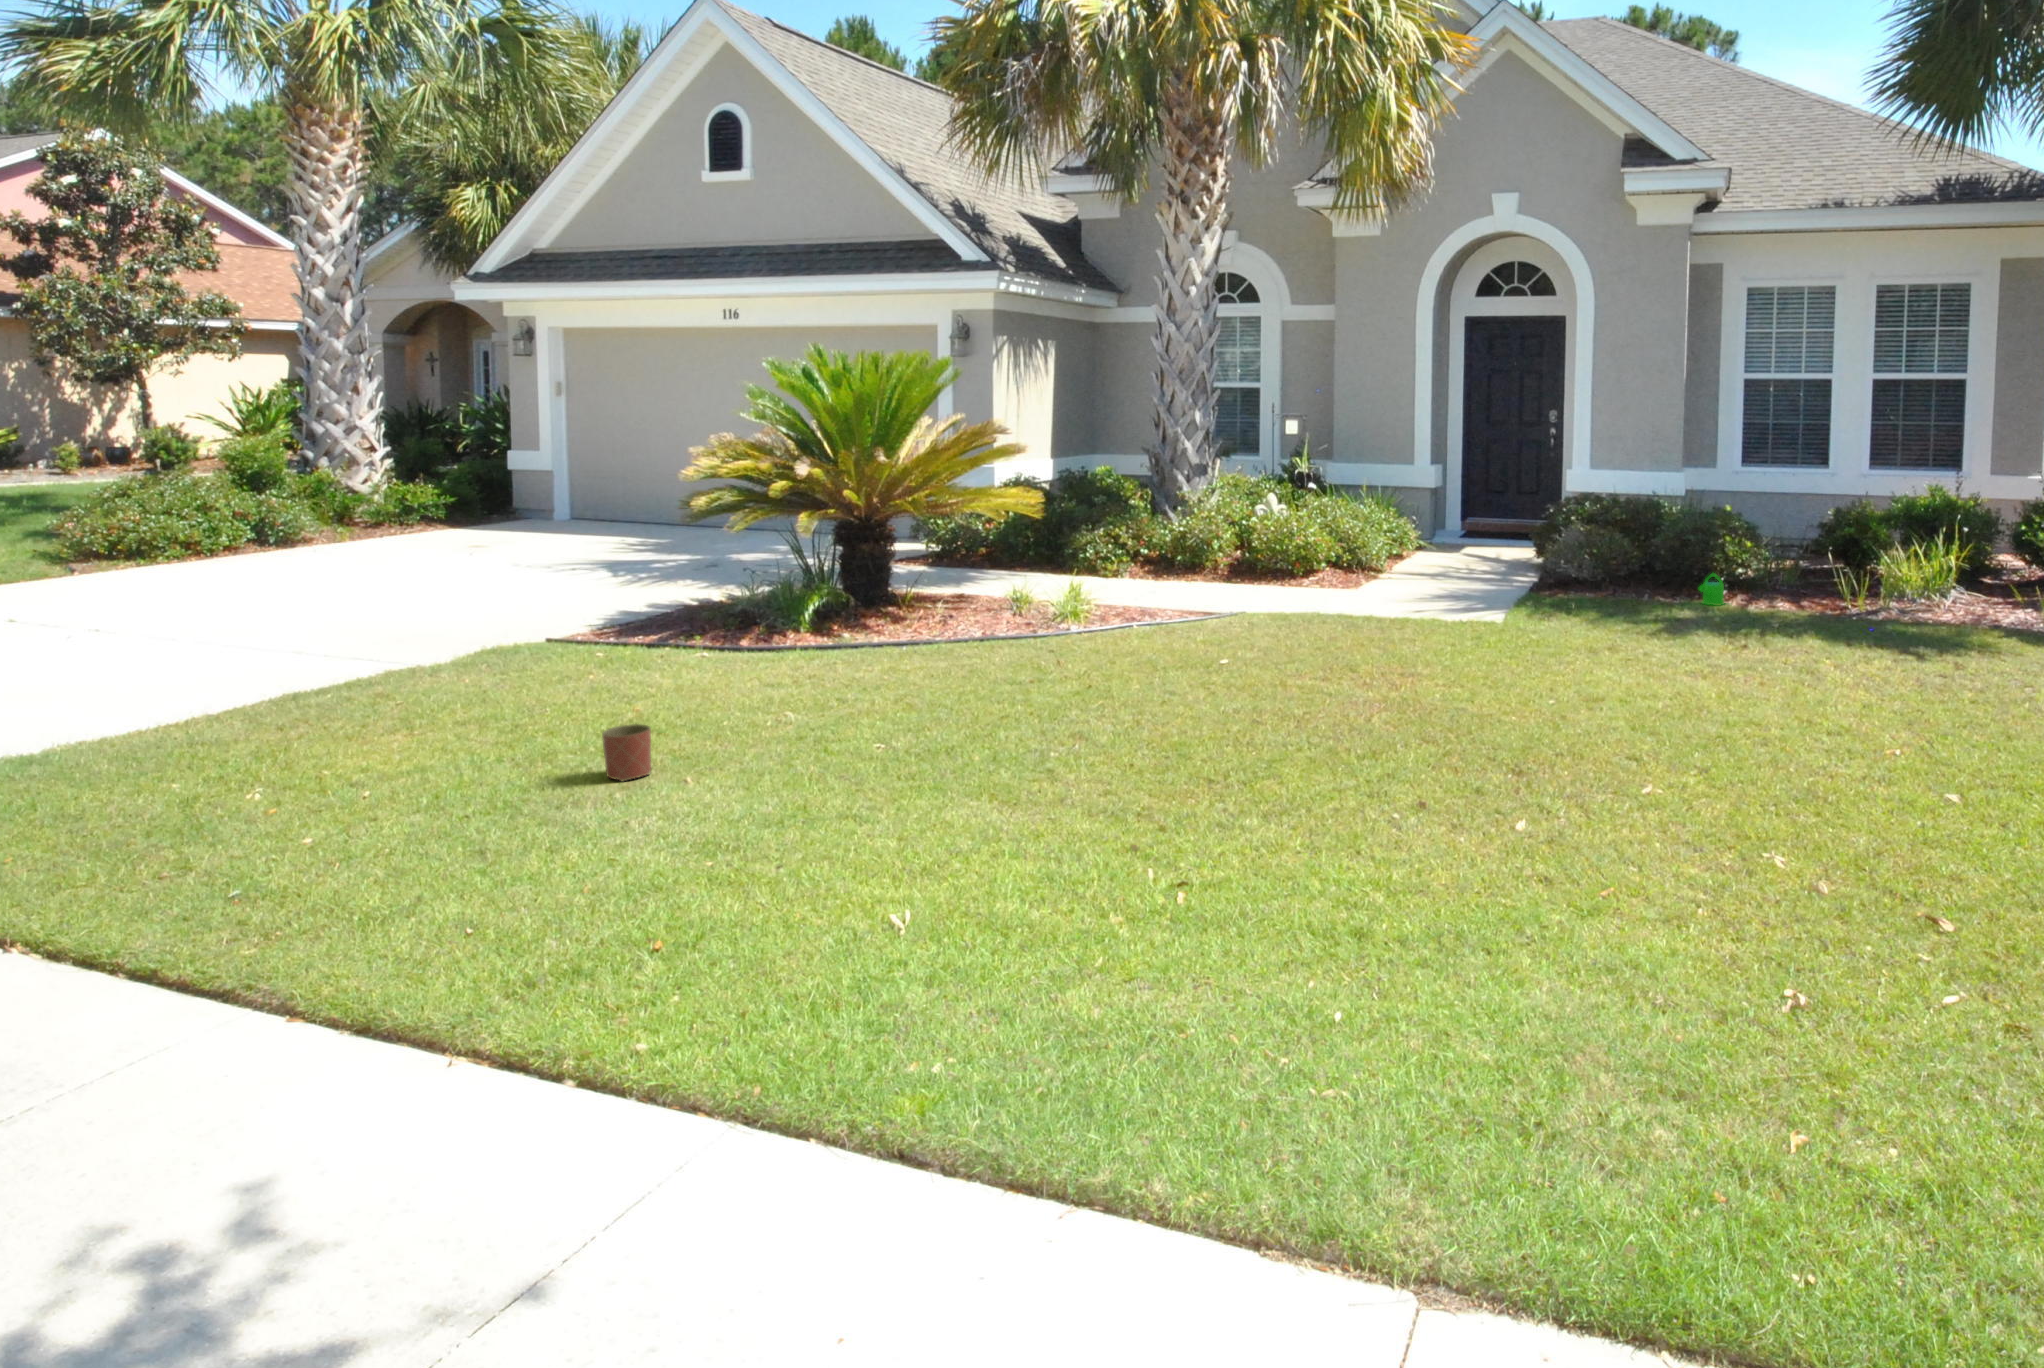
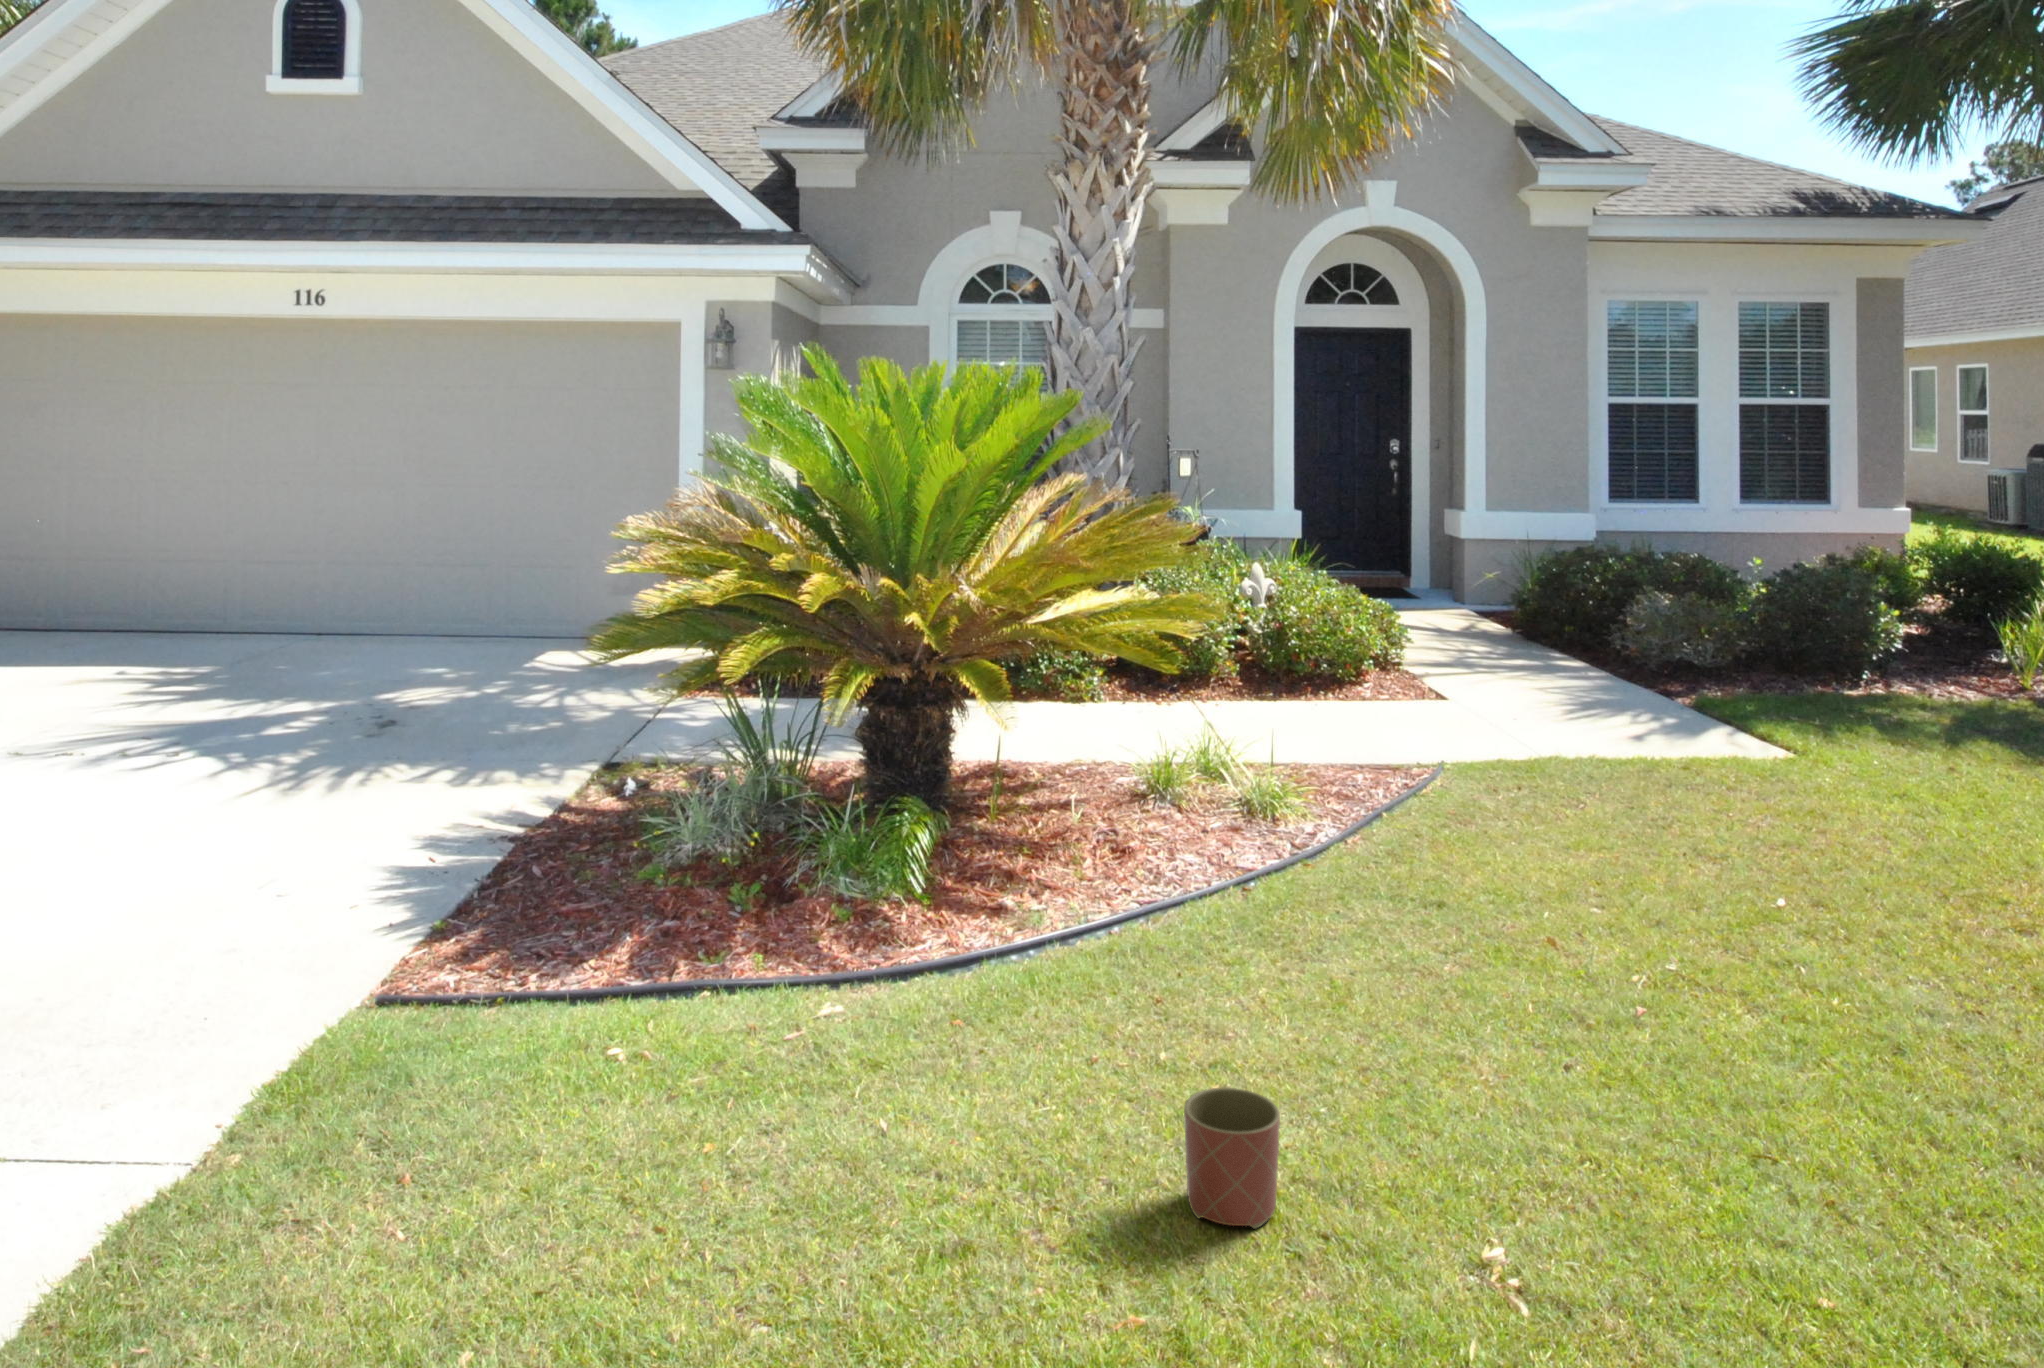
watering can: present [1699,573,1724,606] -> none [1804,636,1838,676]

